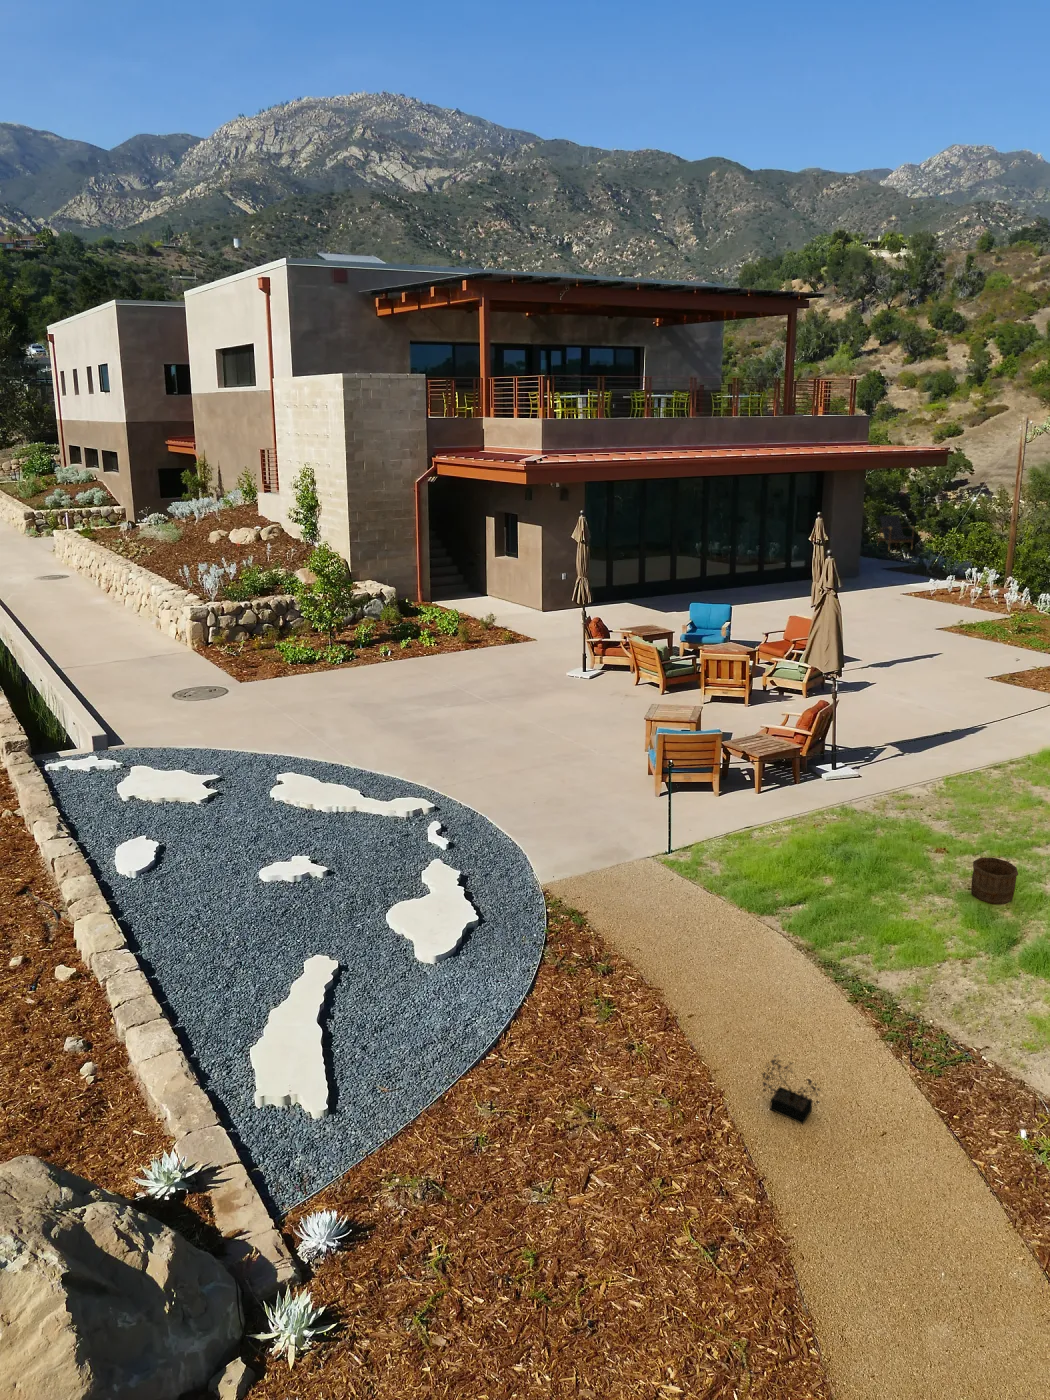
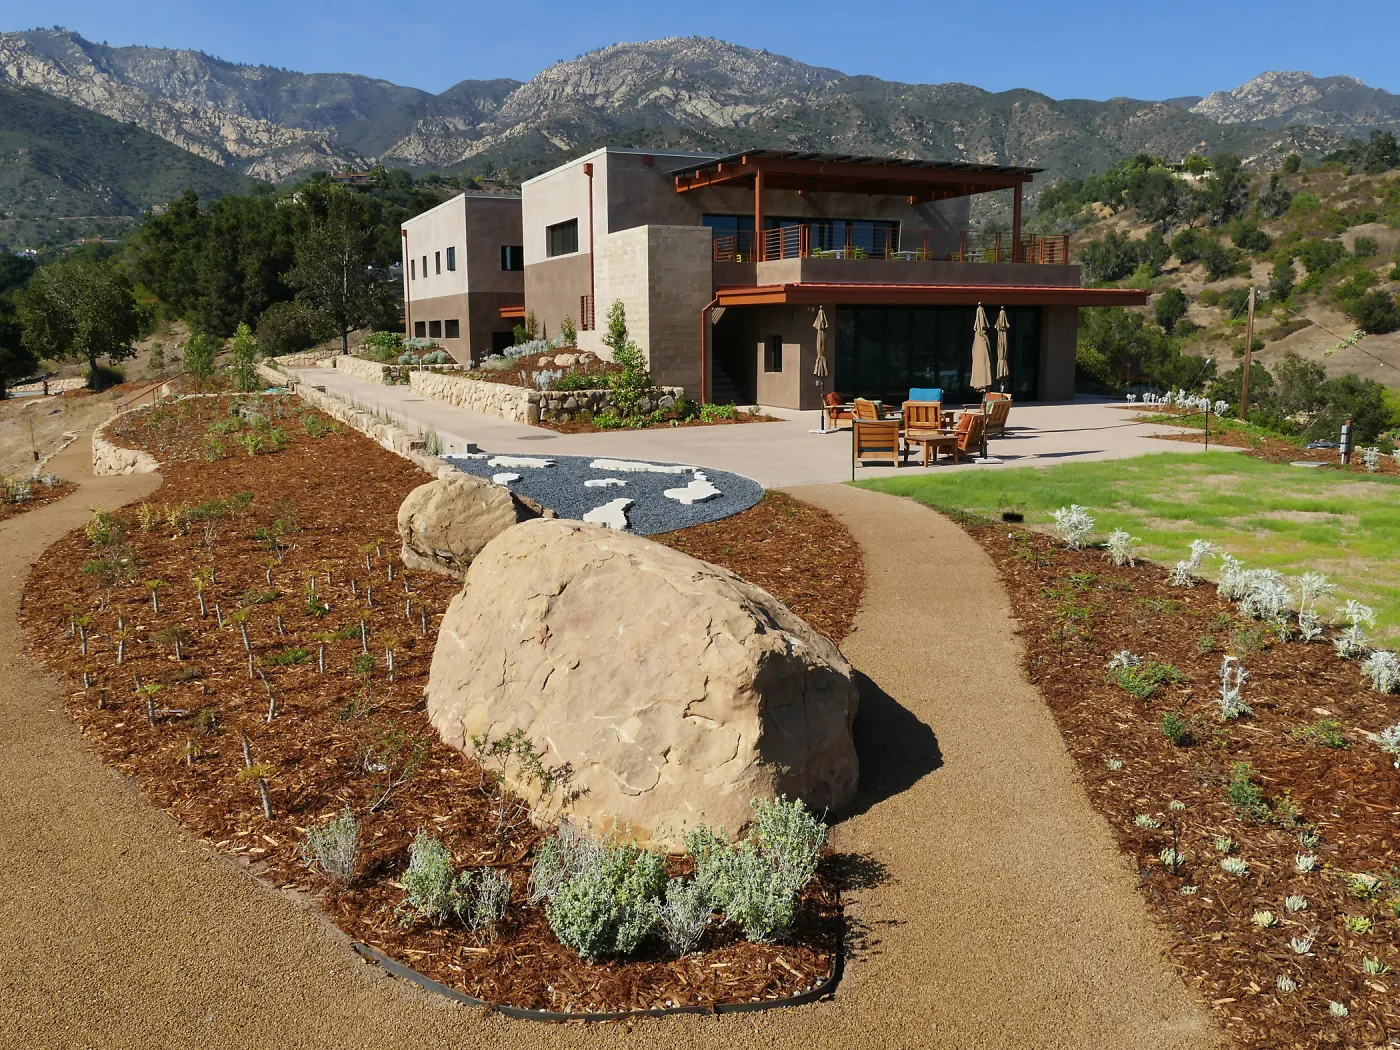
wooden bucket: present [971,857,1018,904] -> none [1040,474,1069,498]
decorative plant: present [763,1056,820,1124] -> present [997,495,1025,523]

